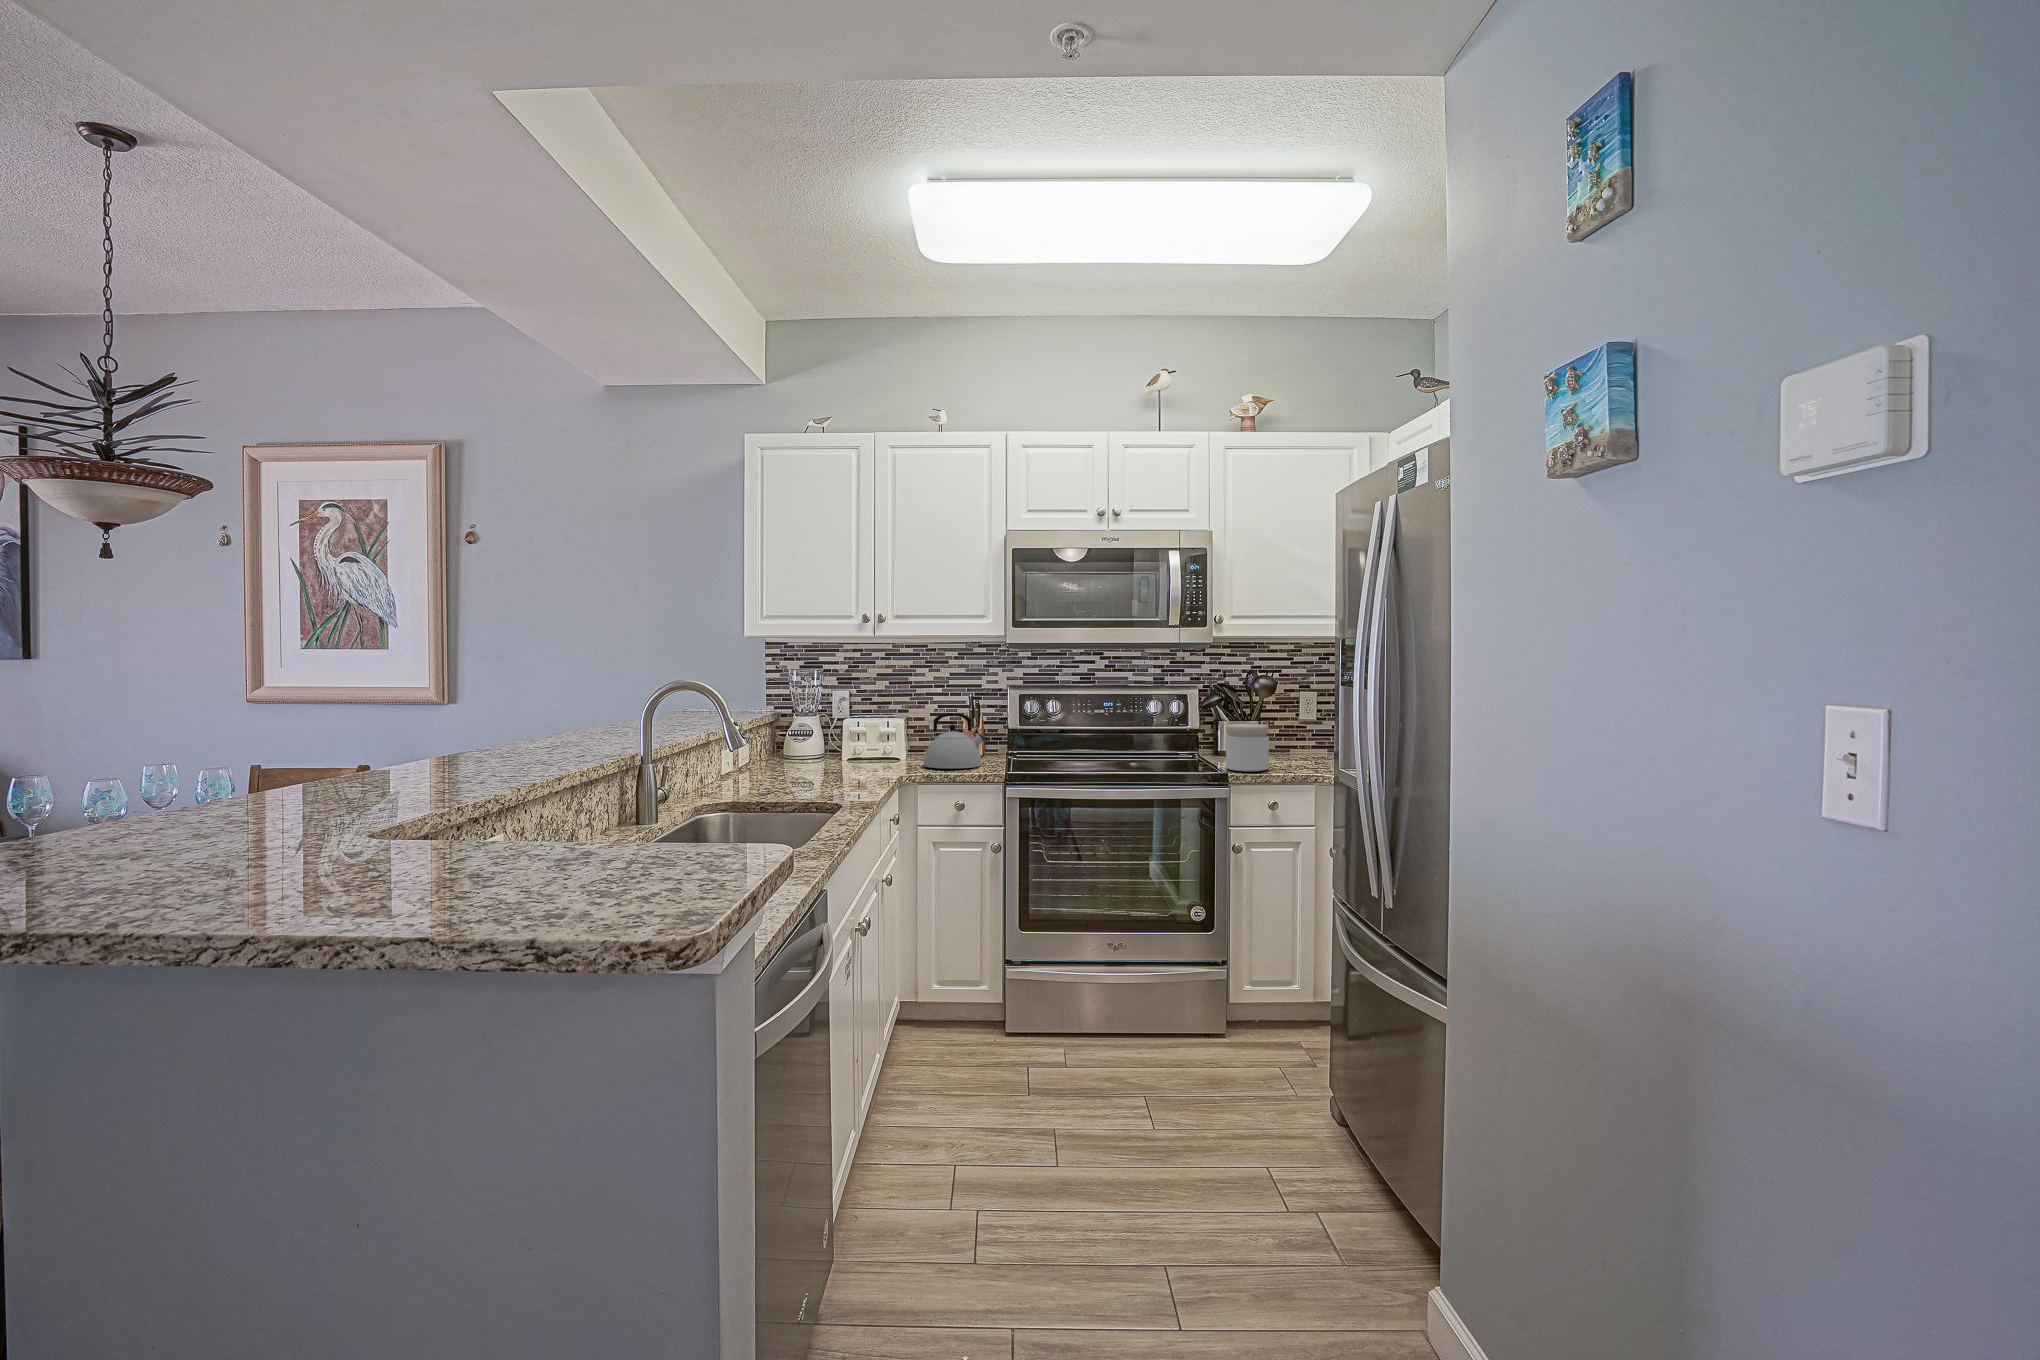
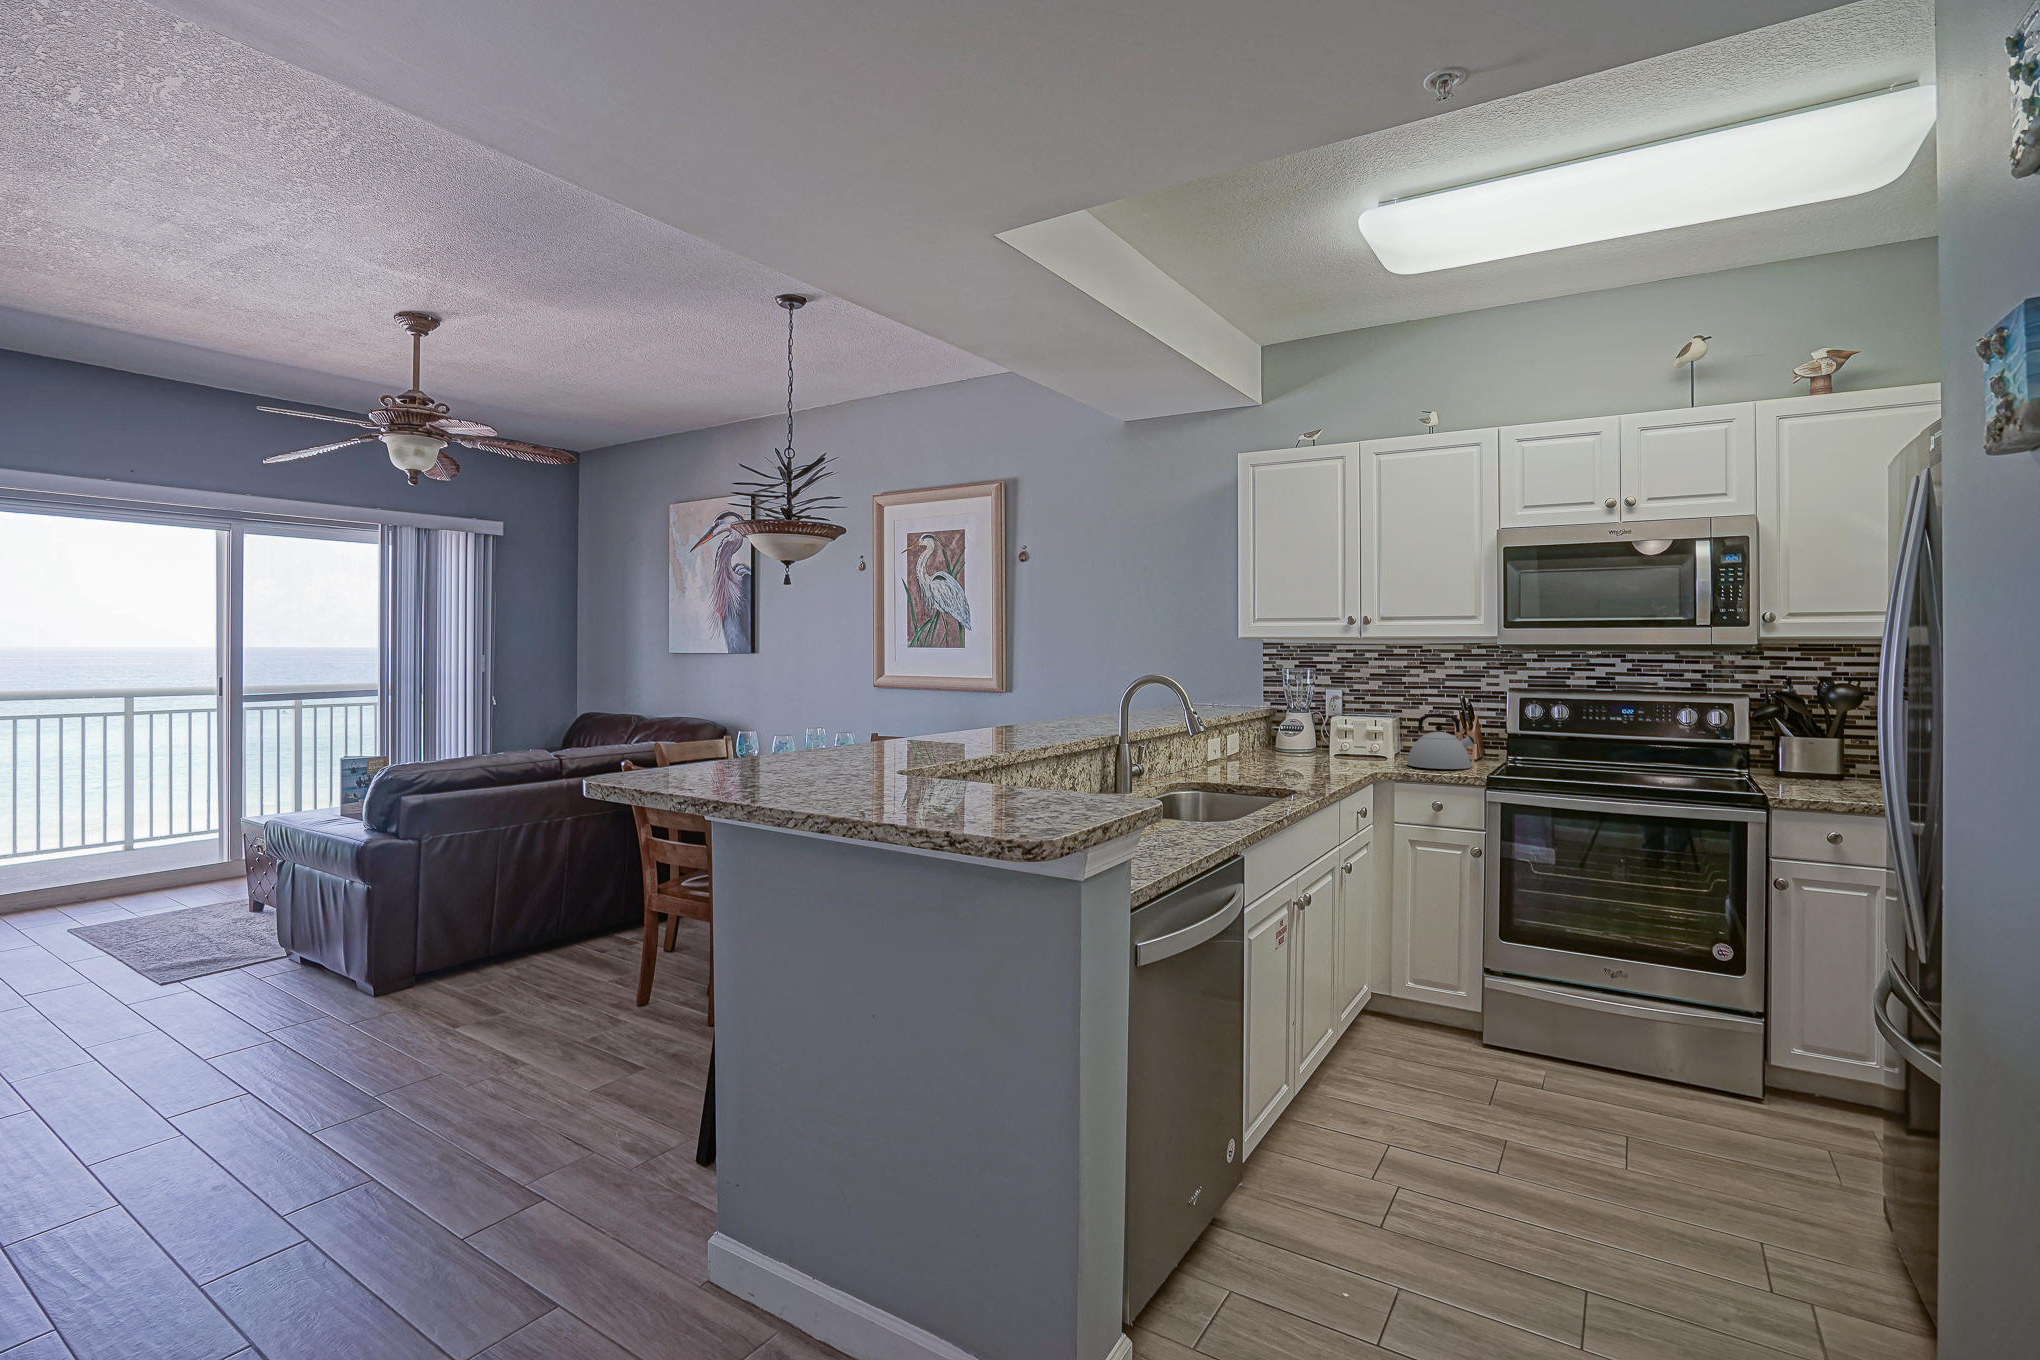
jar: present [1226,724,1269,771] -> none [1778,738,1842,794]

